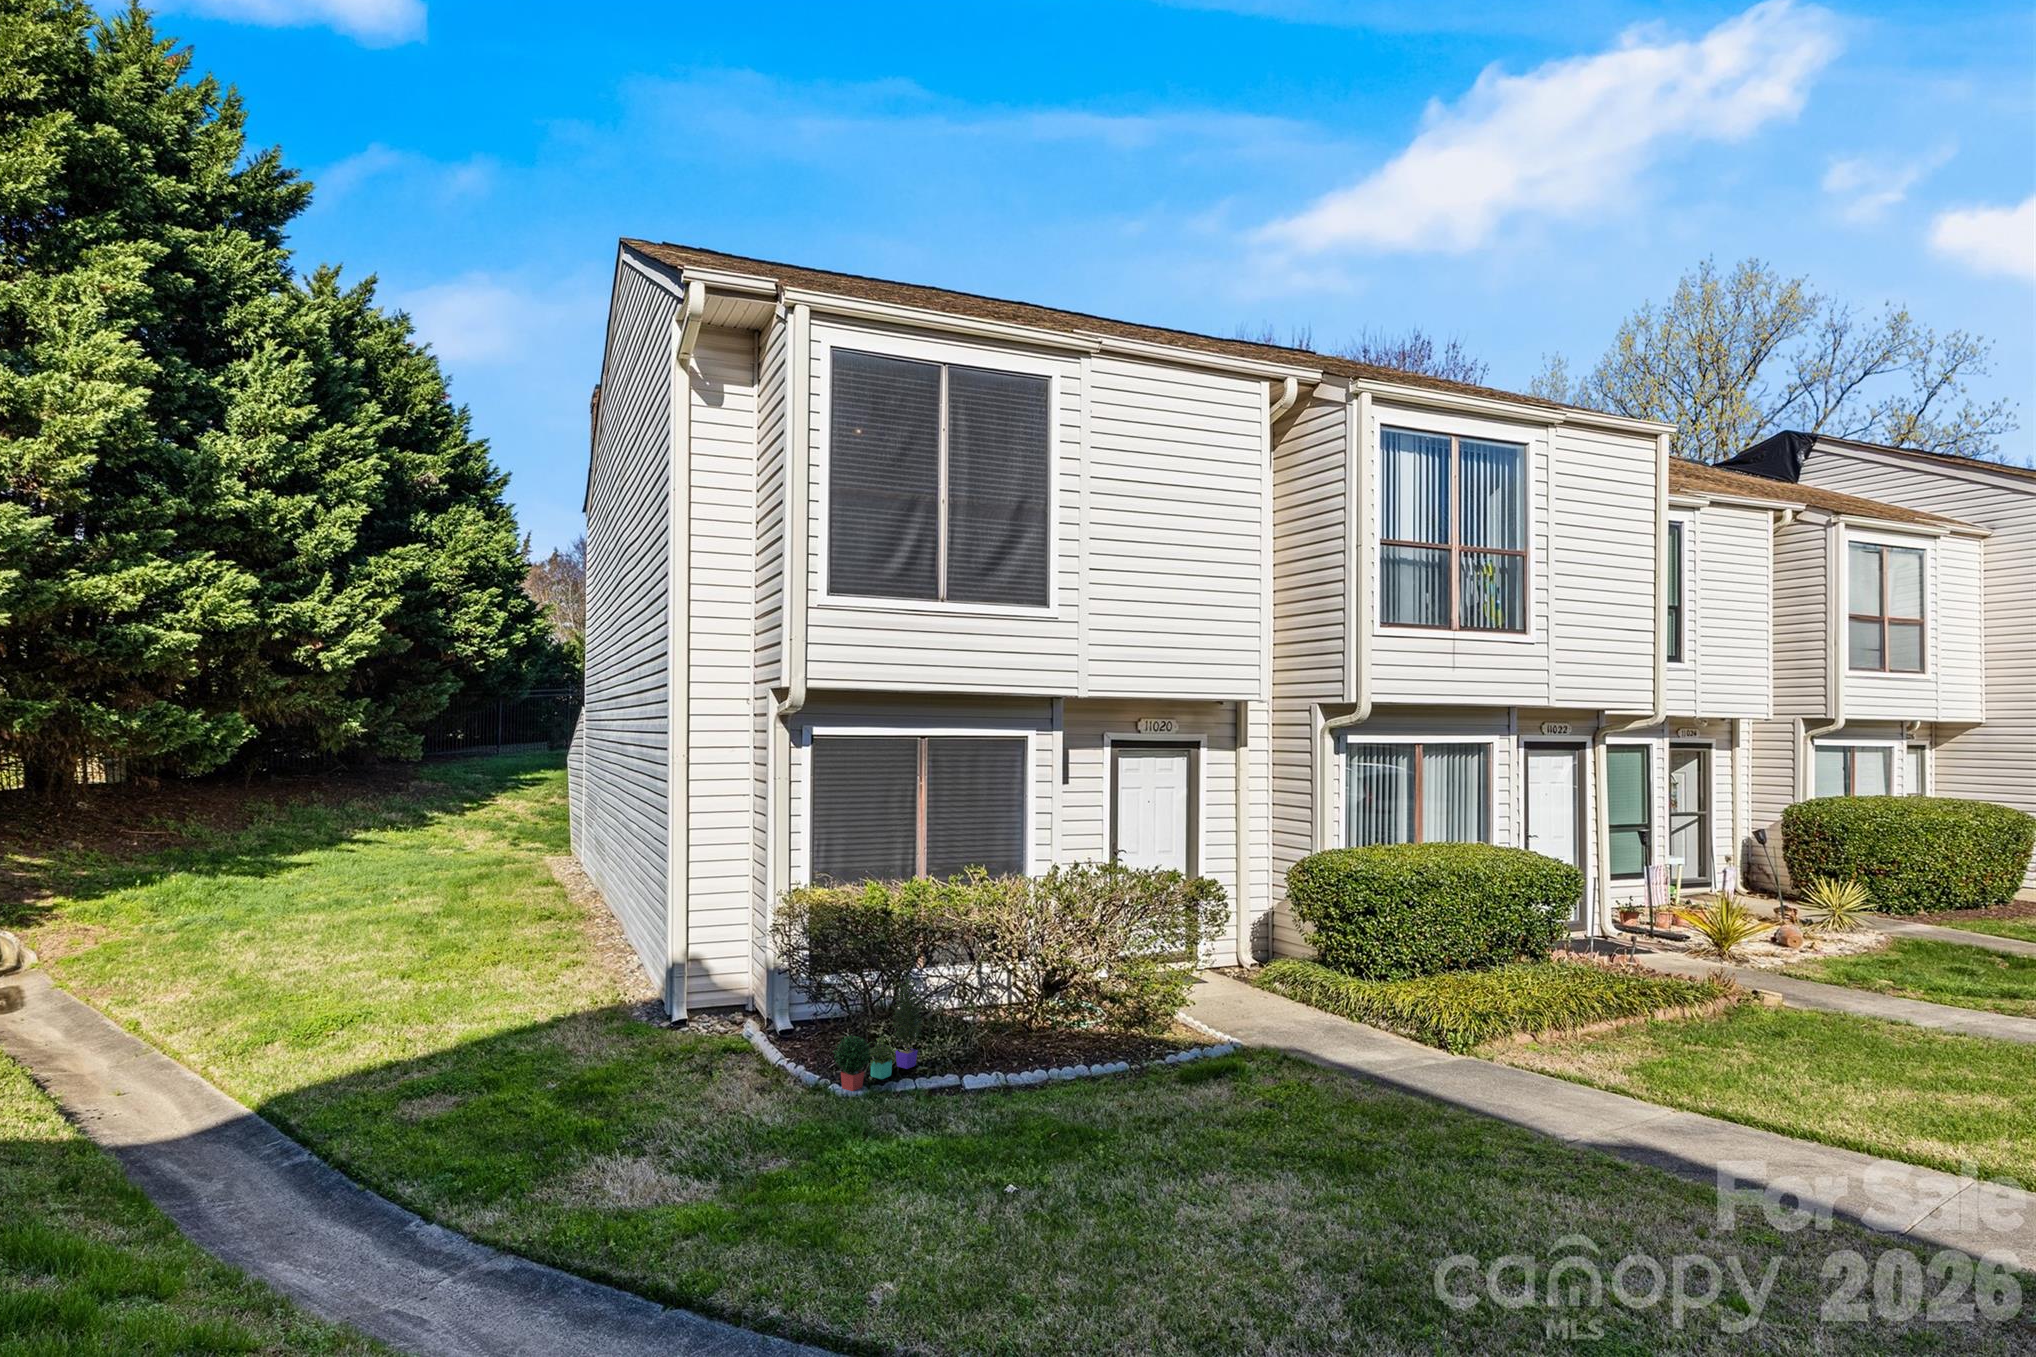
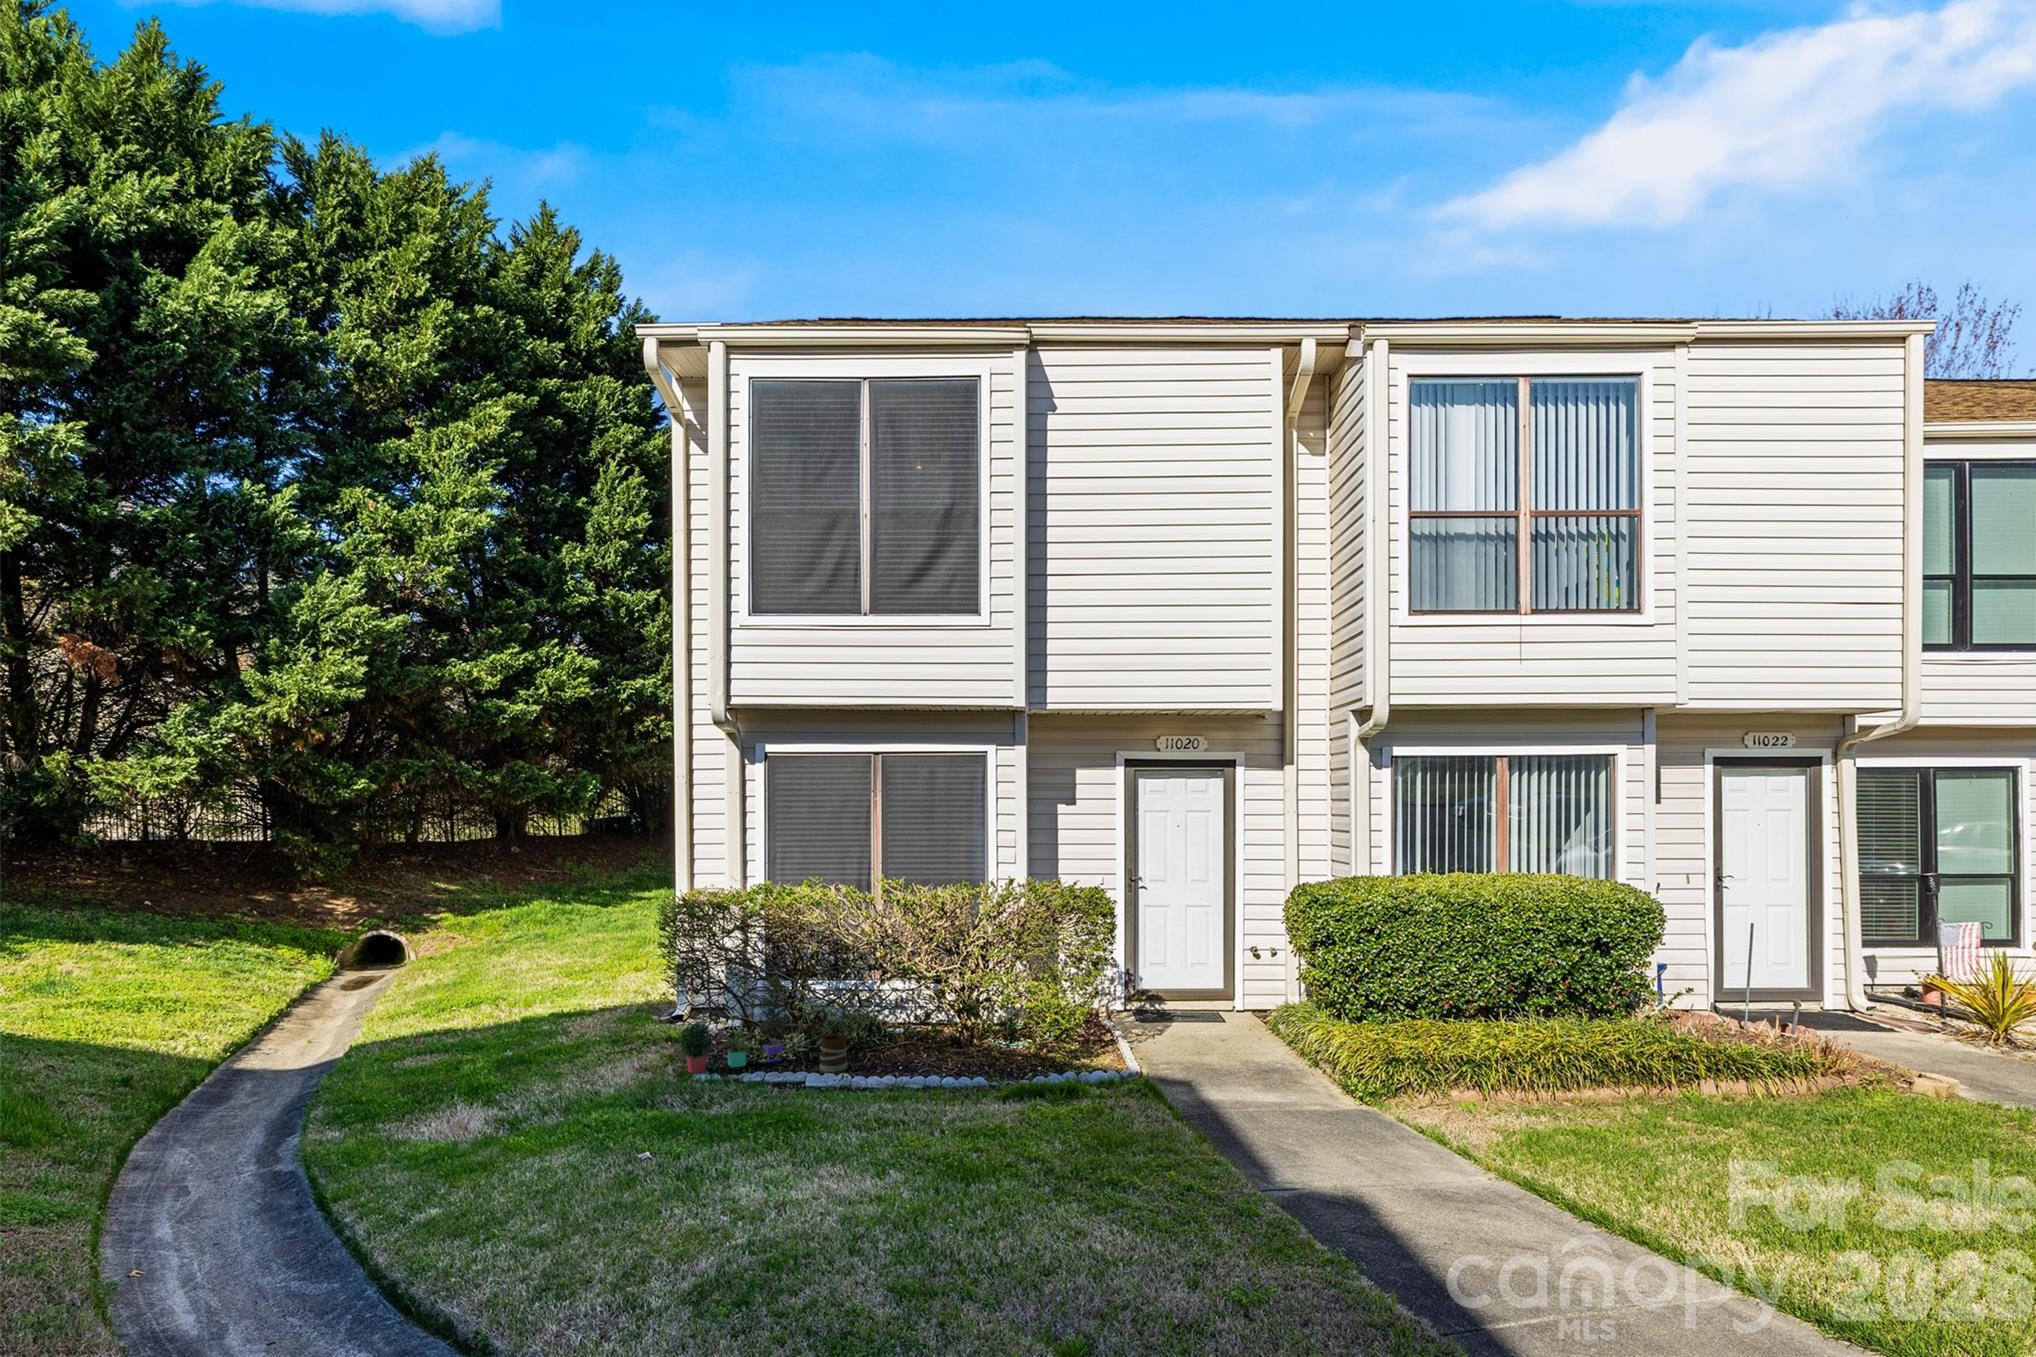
wooden bucket: none [967,1017,996,1073] -> present [819,1017,847,1072]

